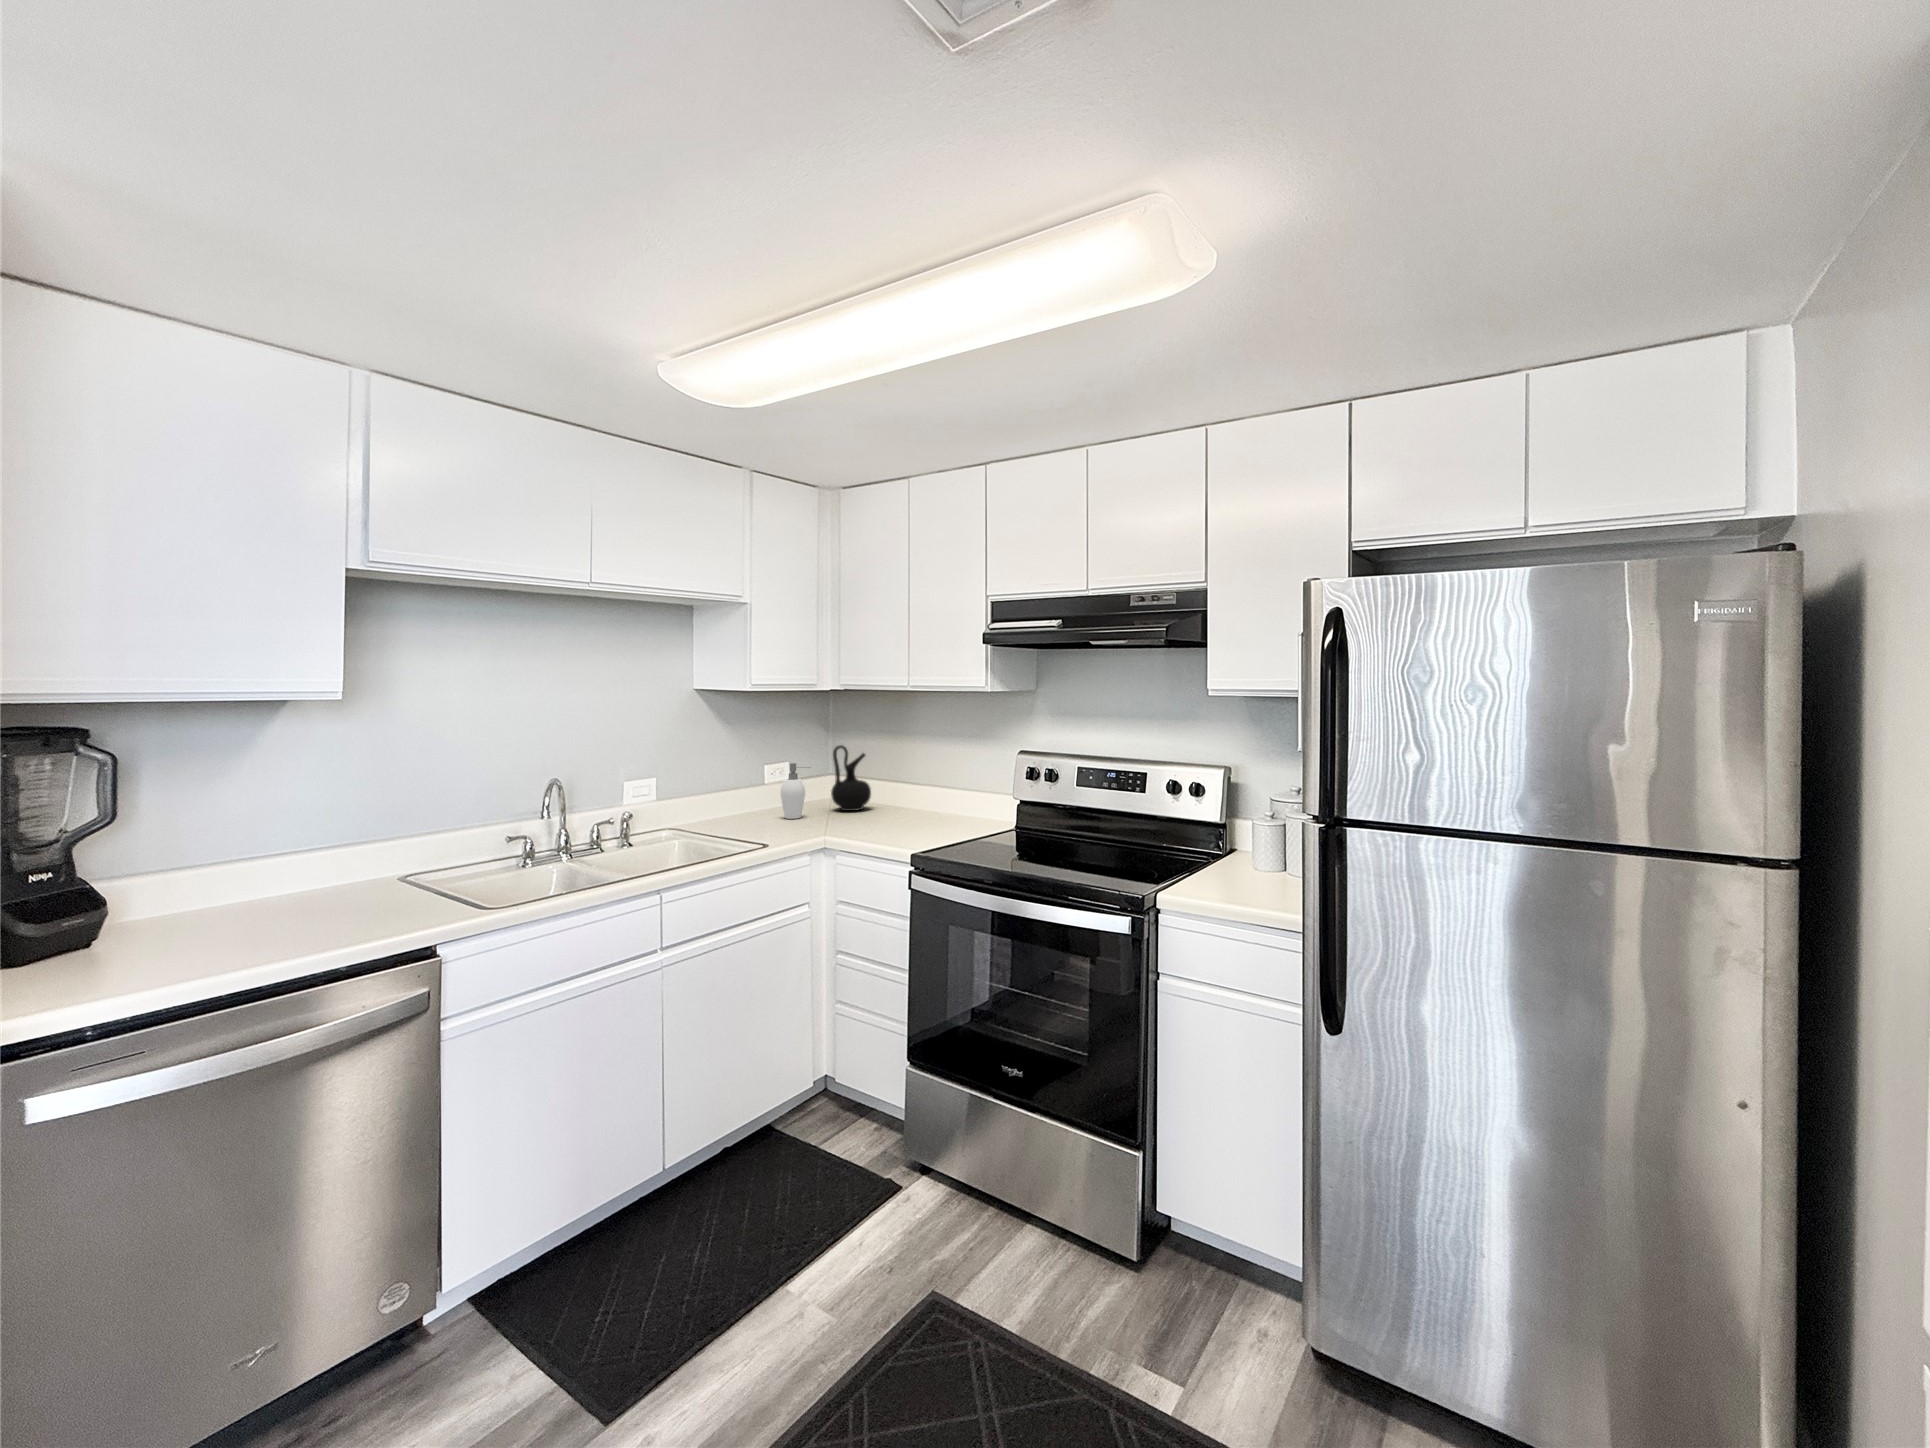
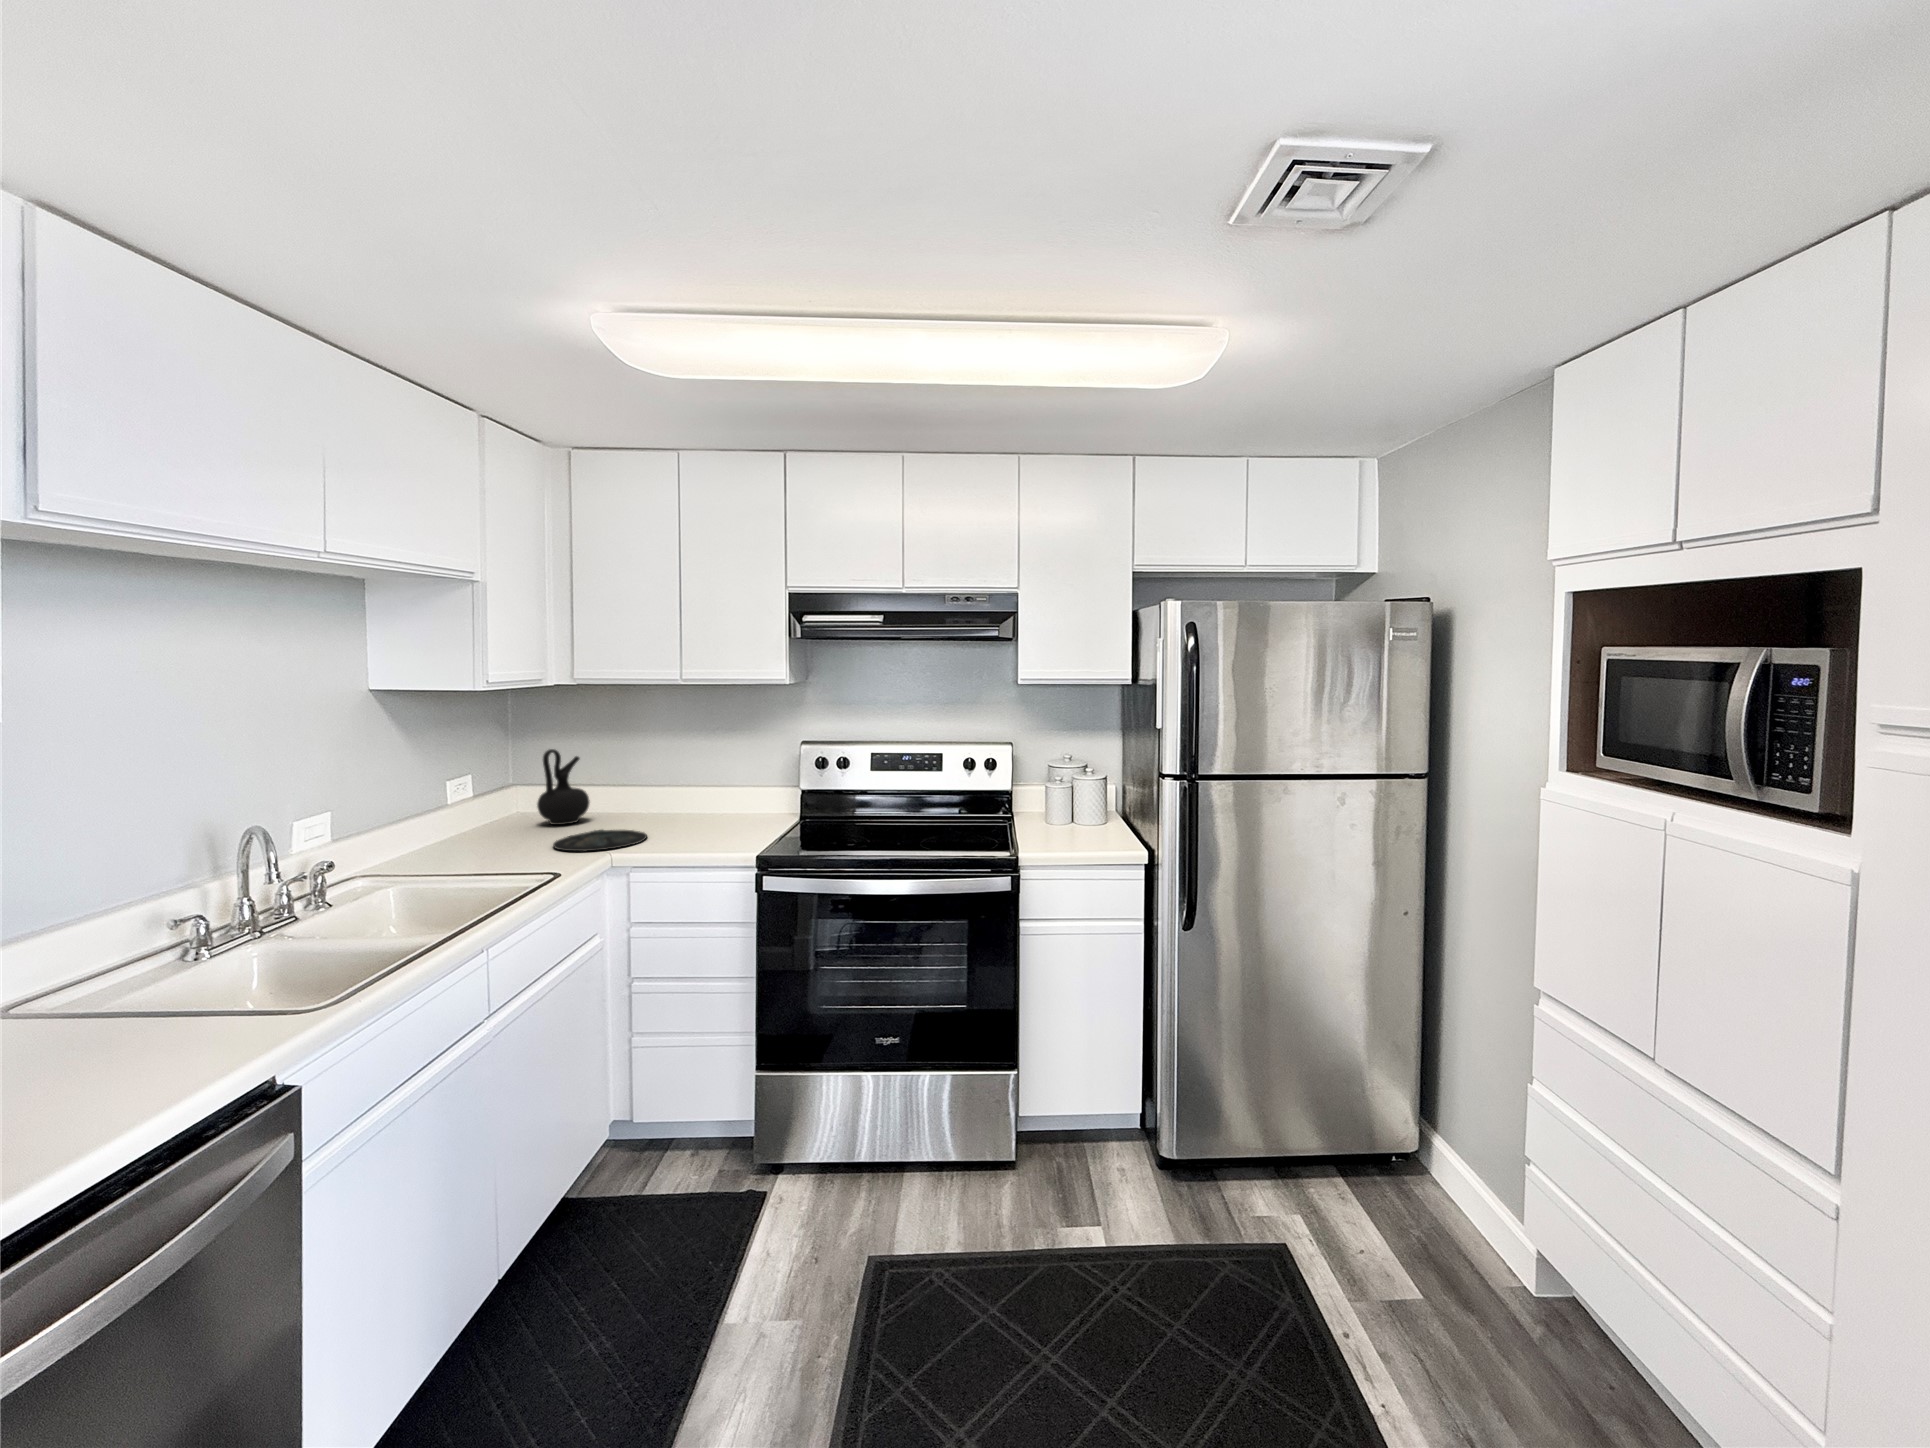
soap dispenser: present [781,763,811,819] -> none [486,774,530,842]
plate: none [807,817,882,834] -> present [553,830,647,852]

